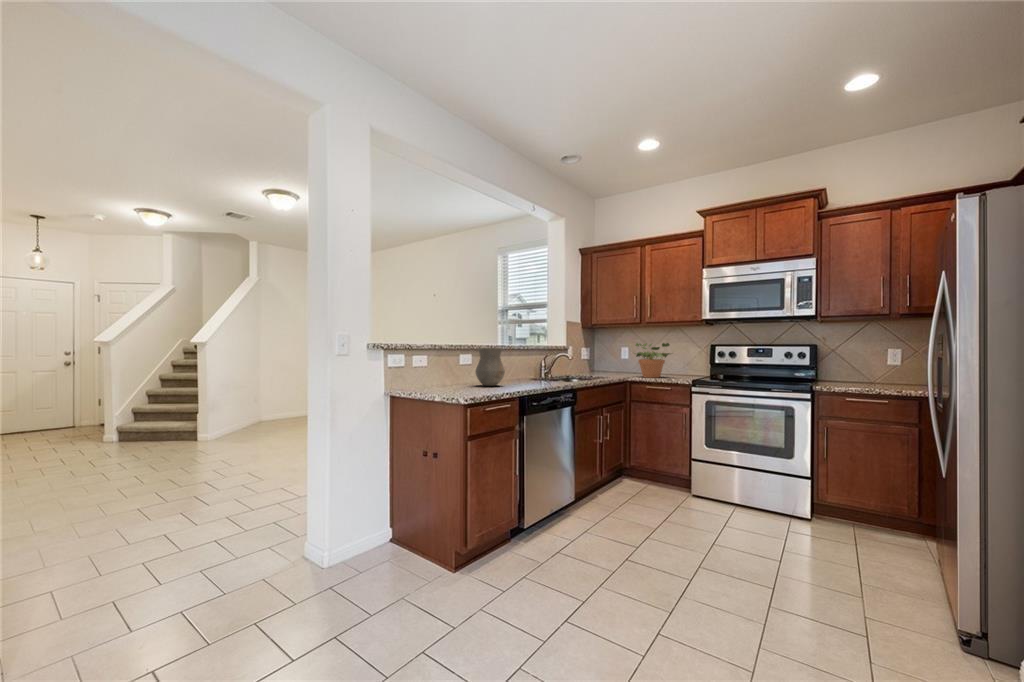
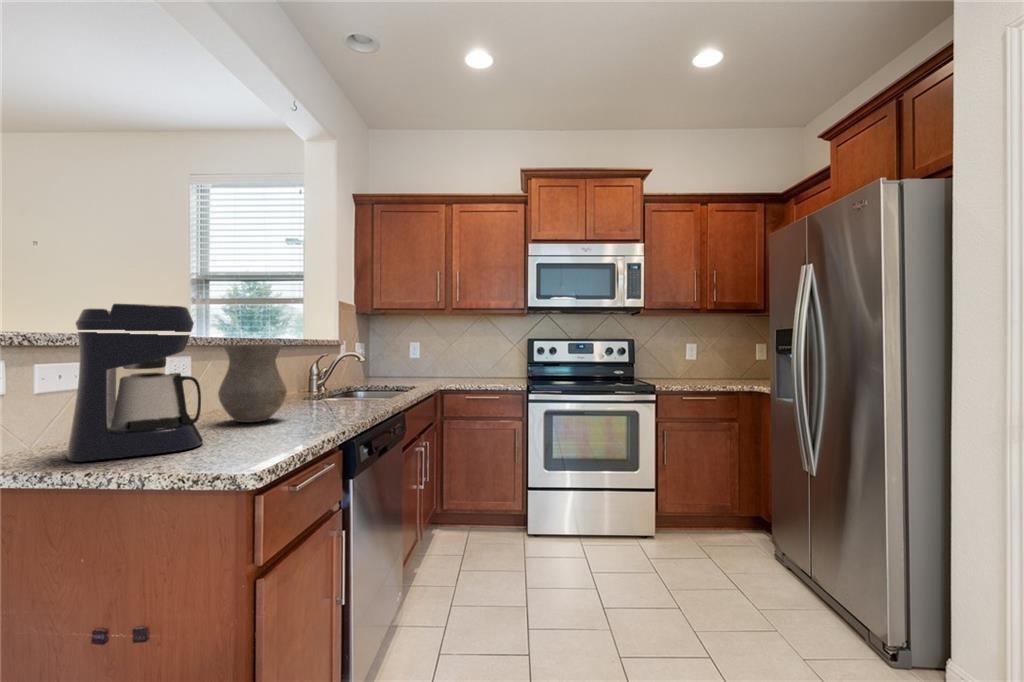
coffee maker: none [417,332,461,391] -> present [67,304,203,462]
potted plant: present [636,343,671,378] -> none [436,336,492,383]

